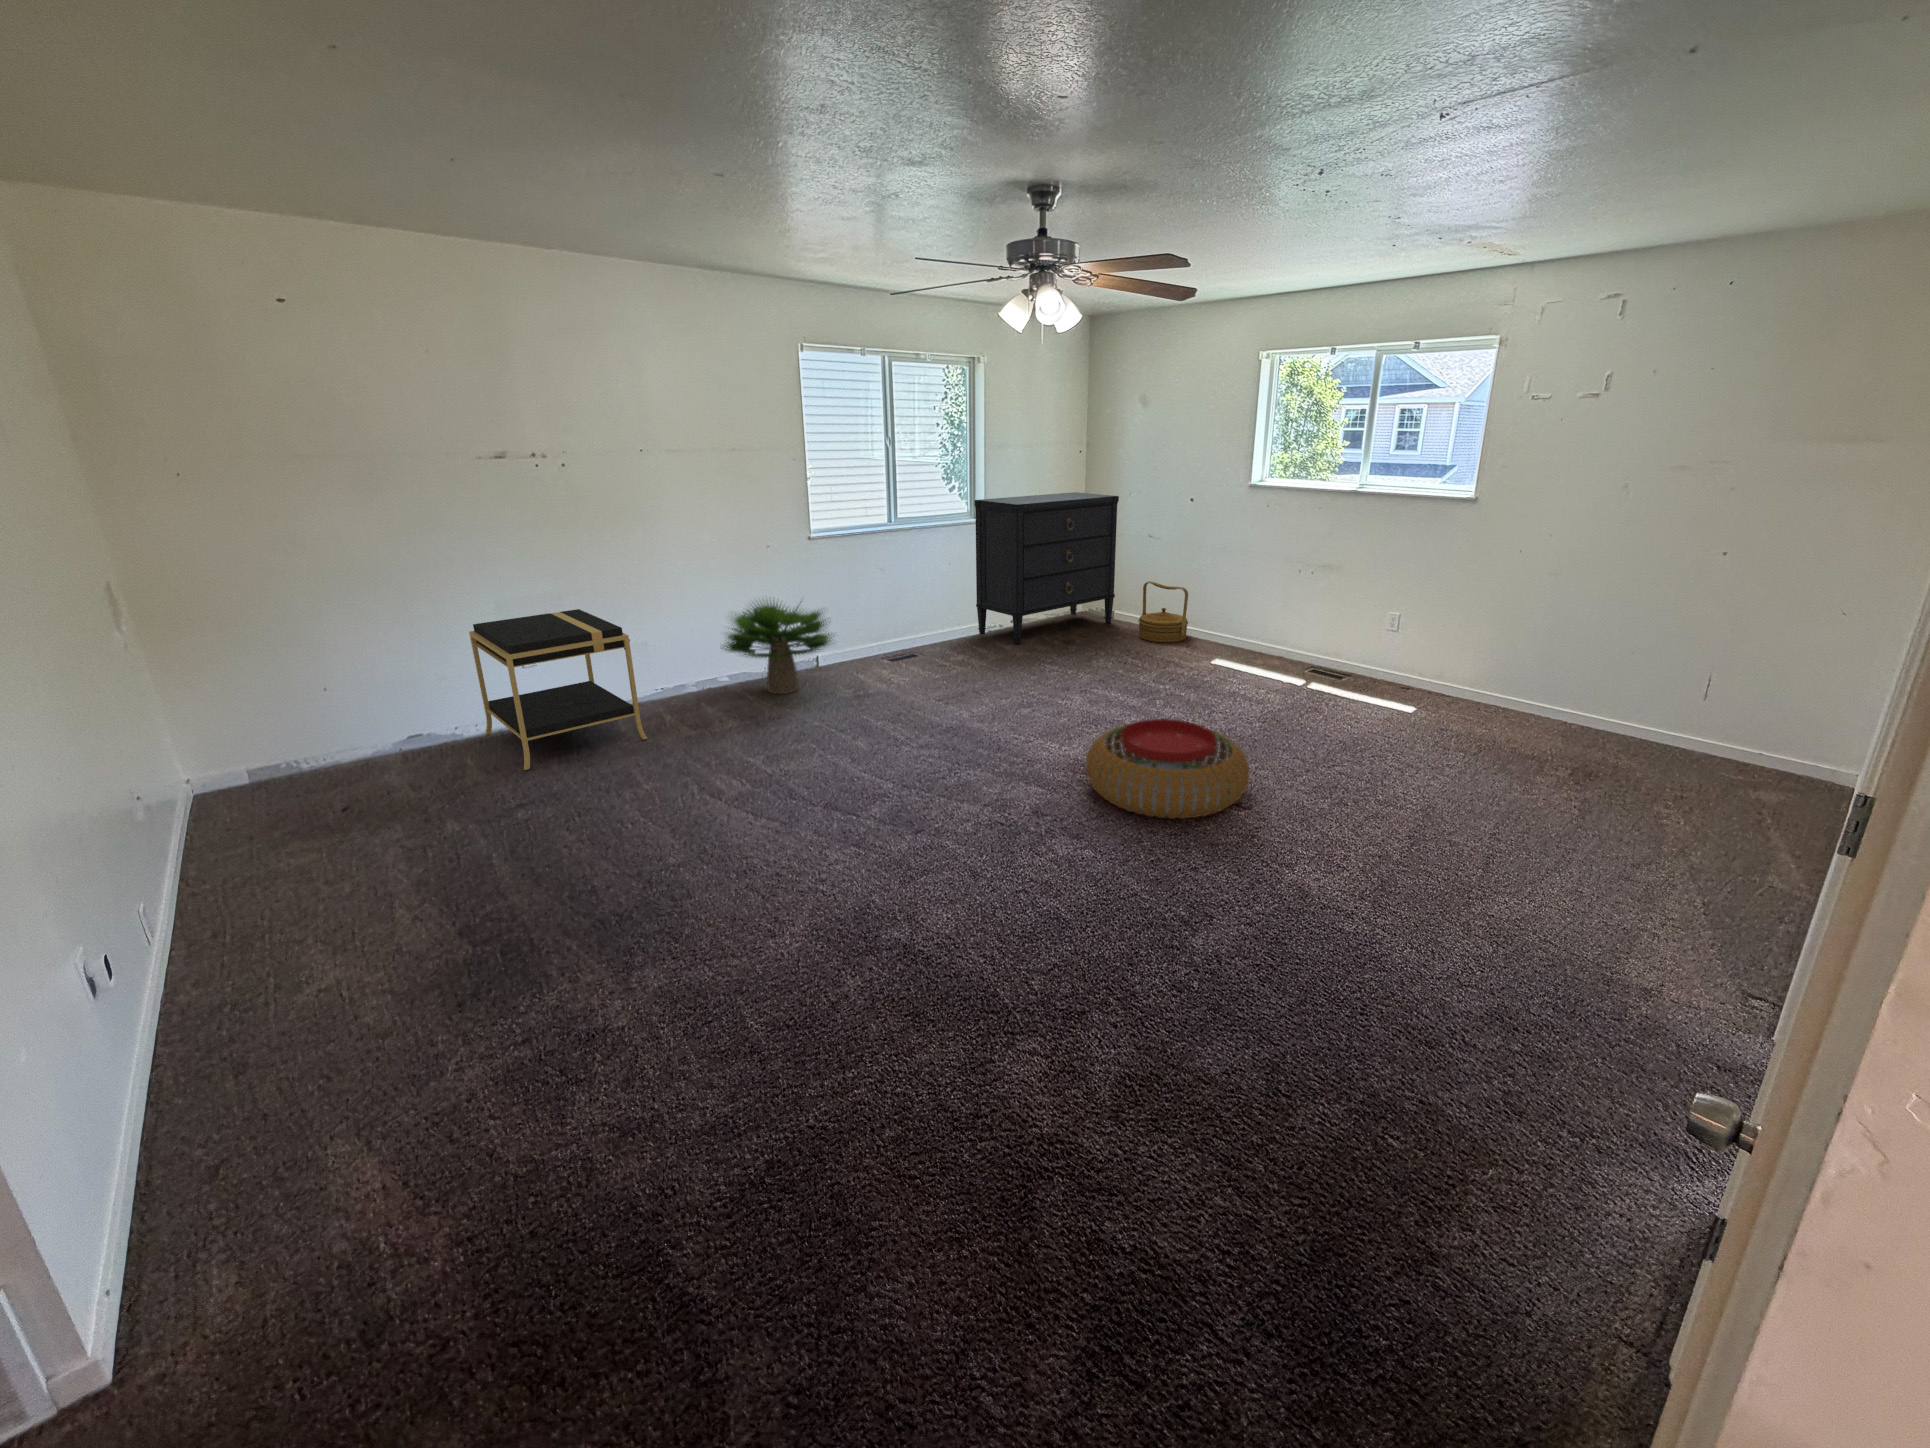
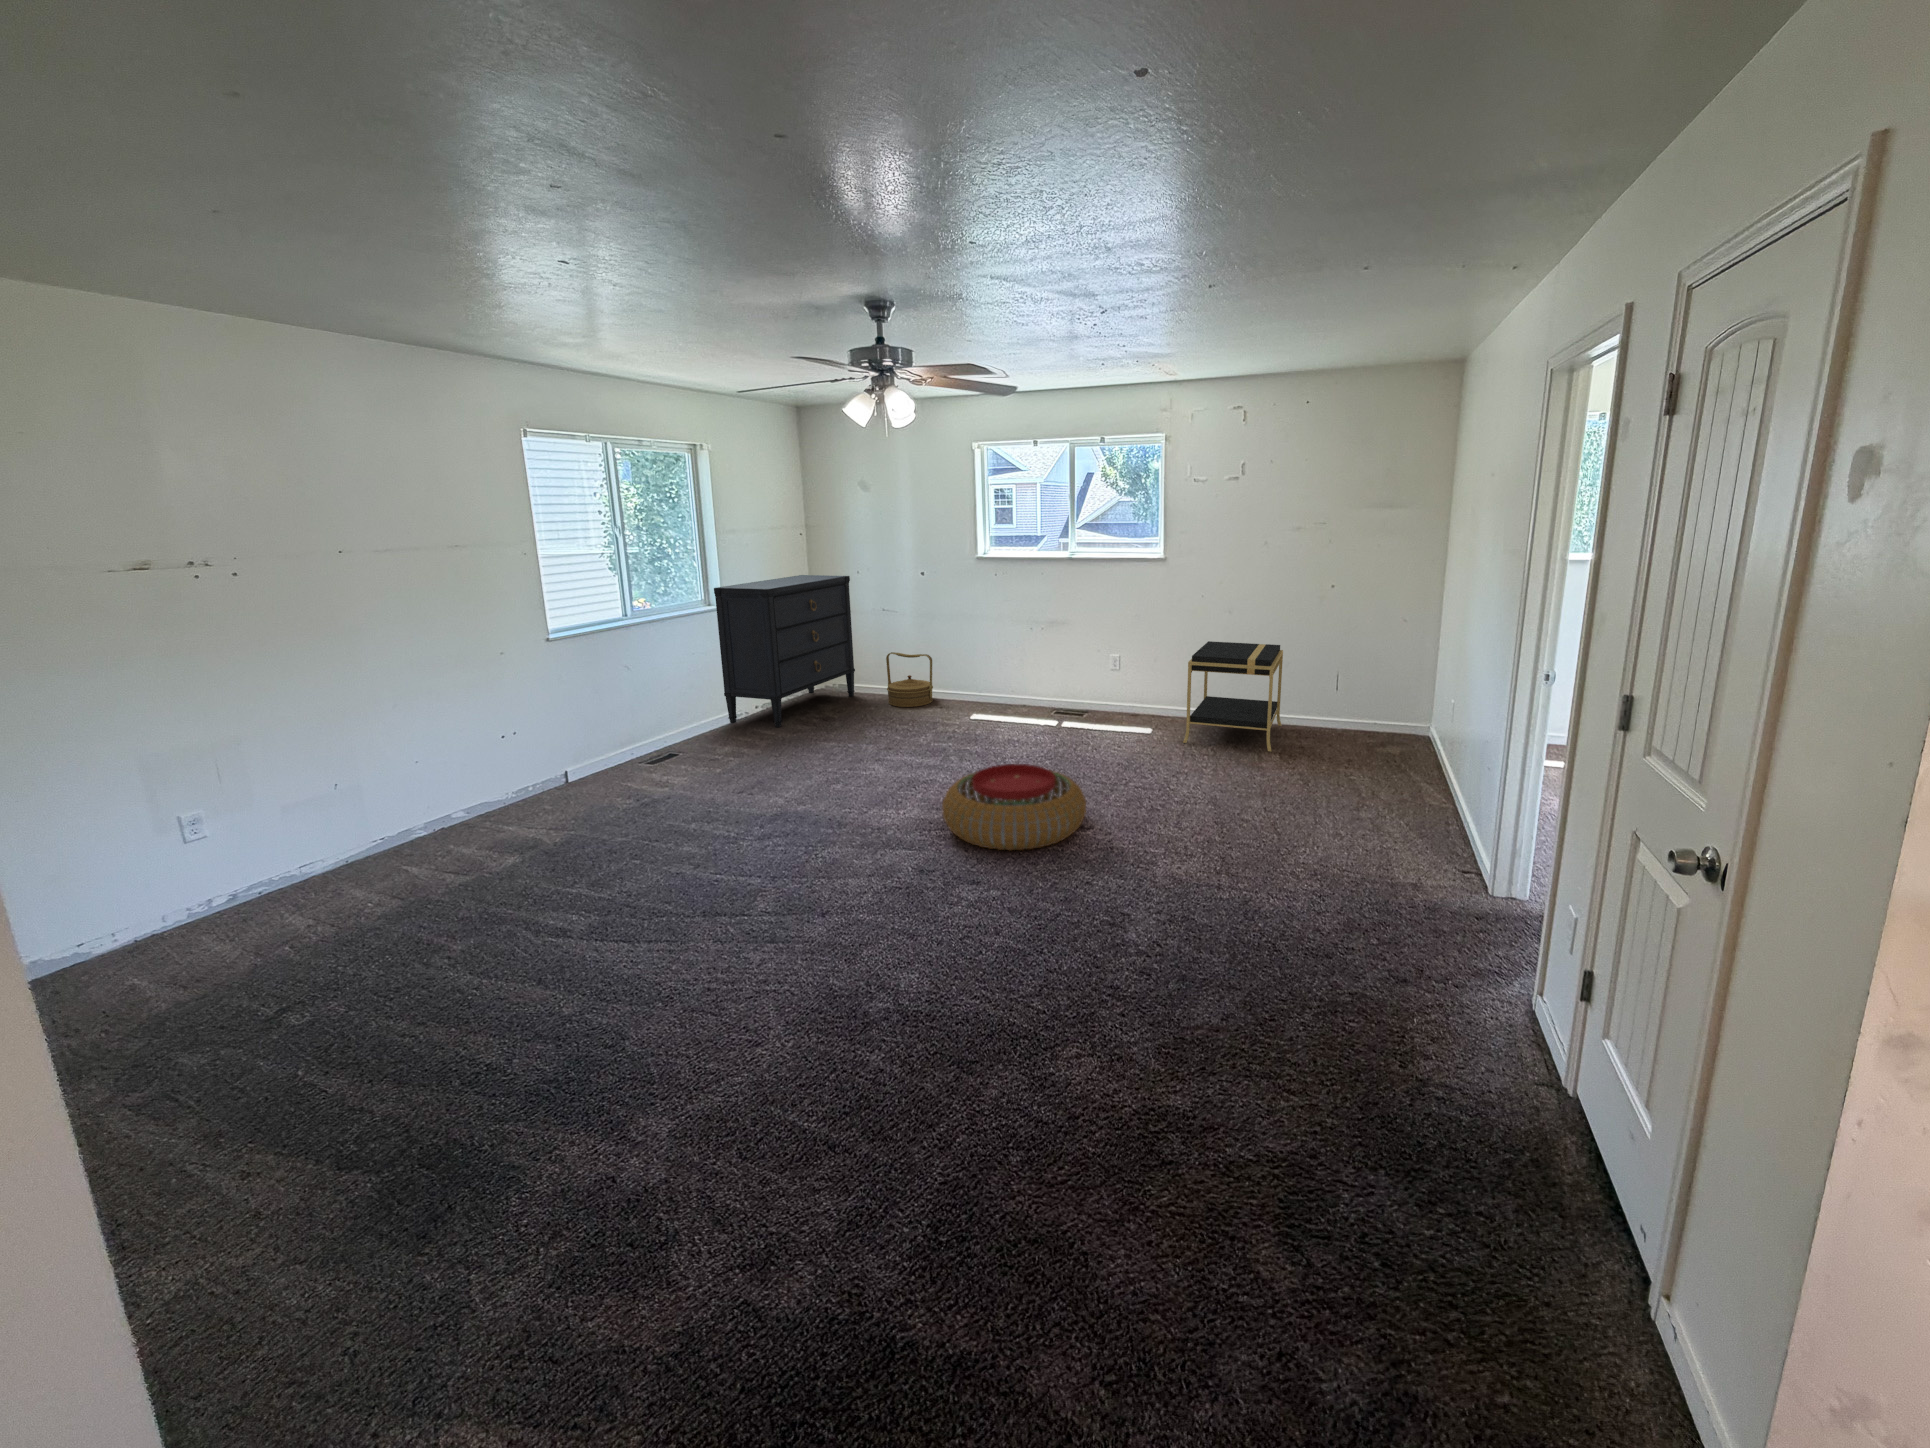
potted plant: present [723,601,832,694] -> none [458,698,614,818]
nightstand: present [469,609,647,770] -> present [1183,641,1283,752]

